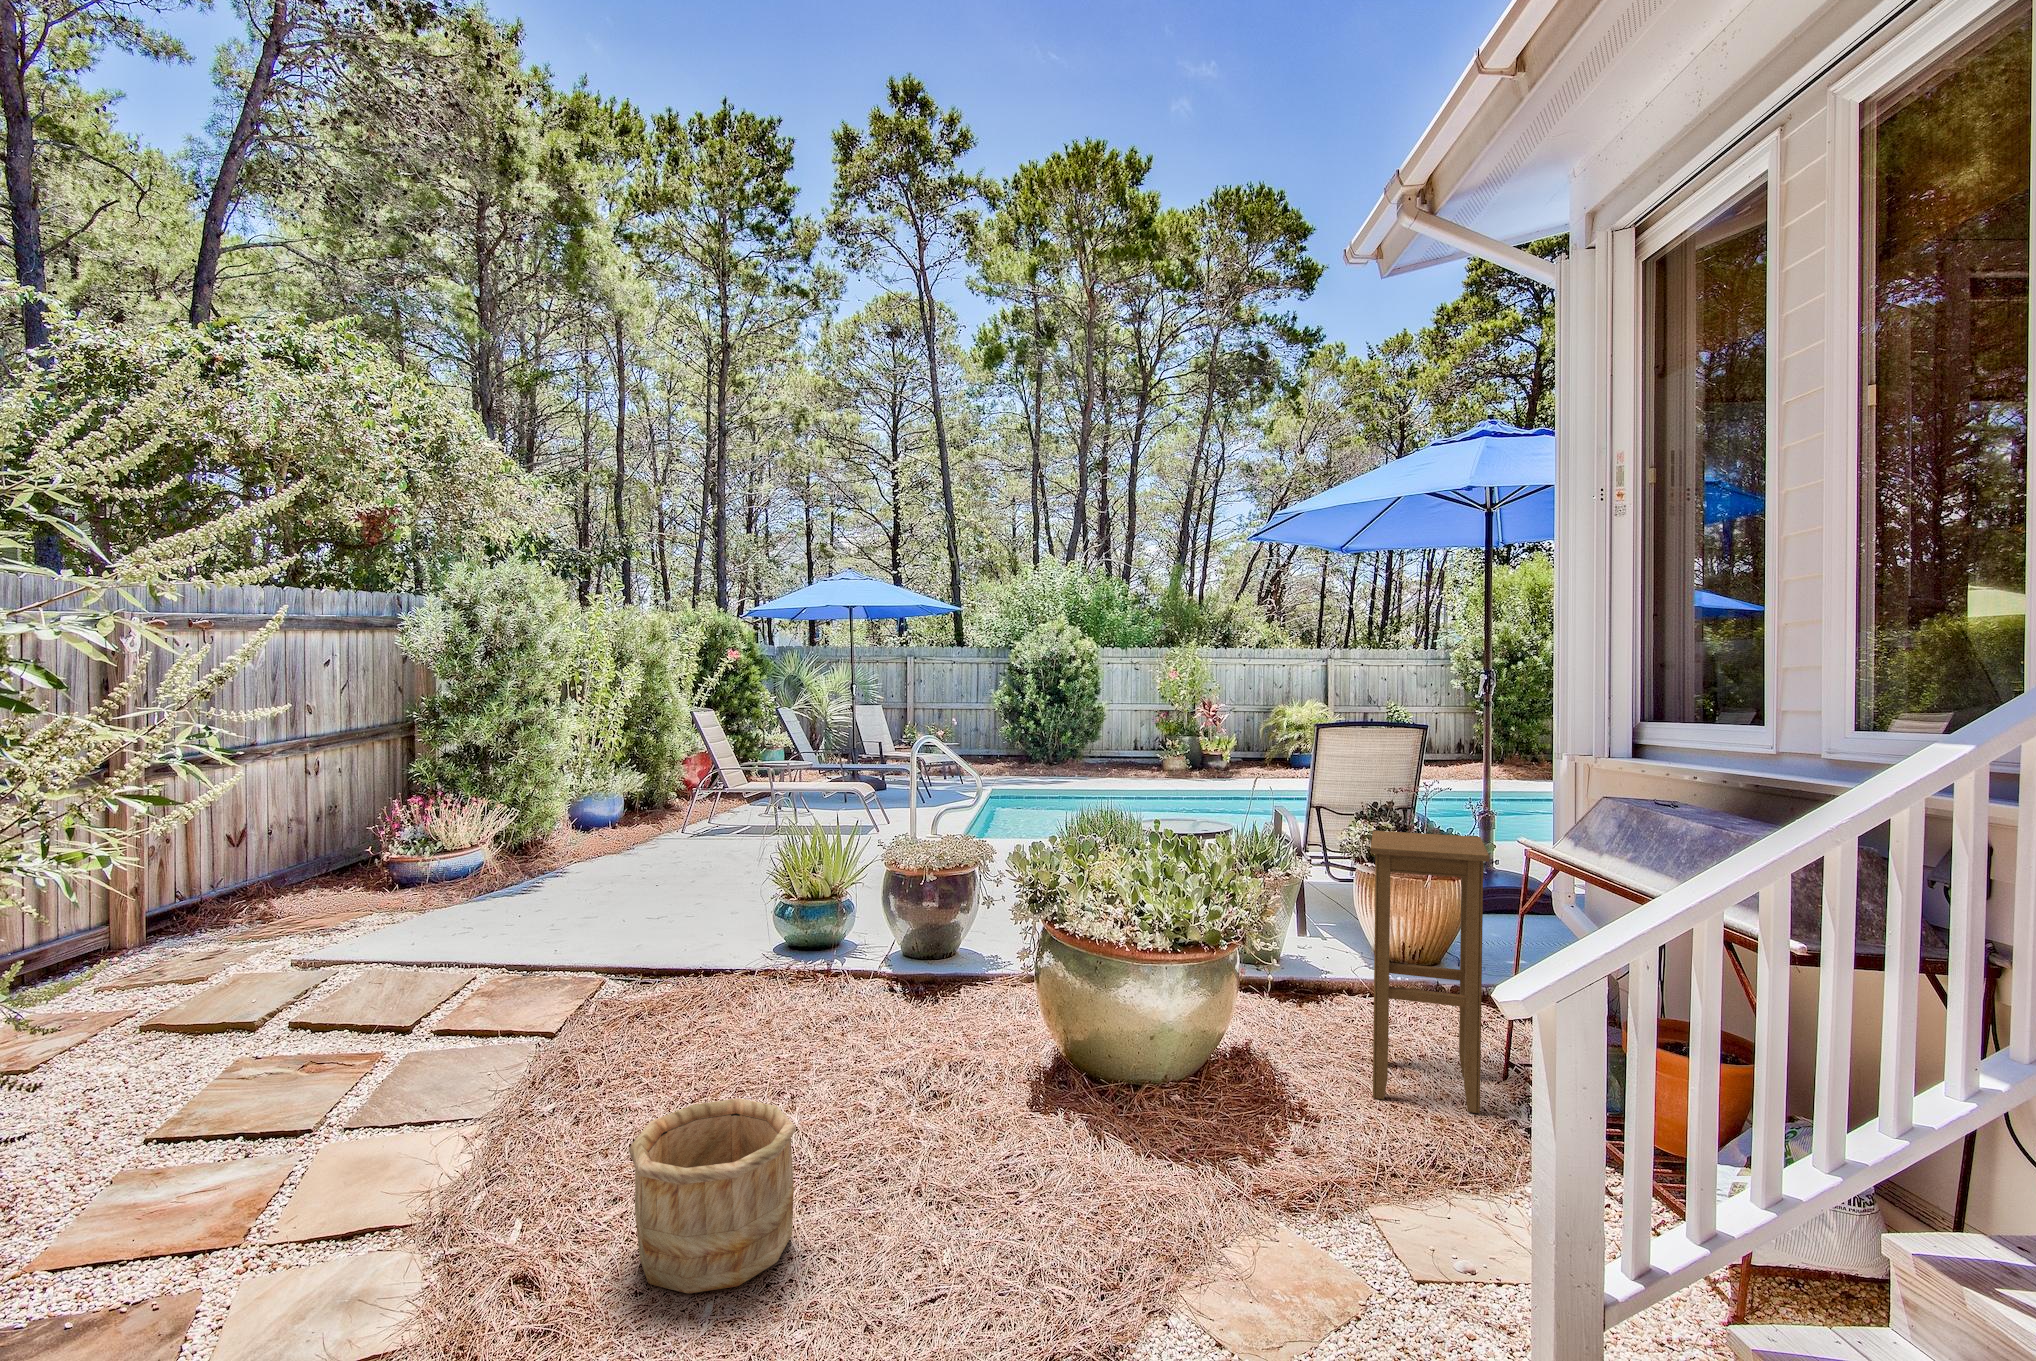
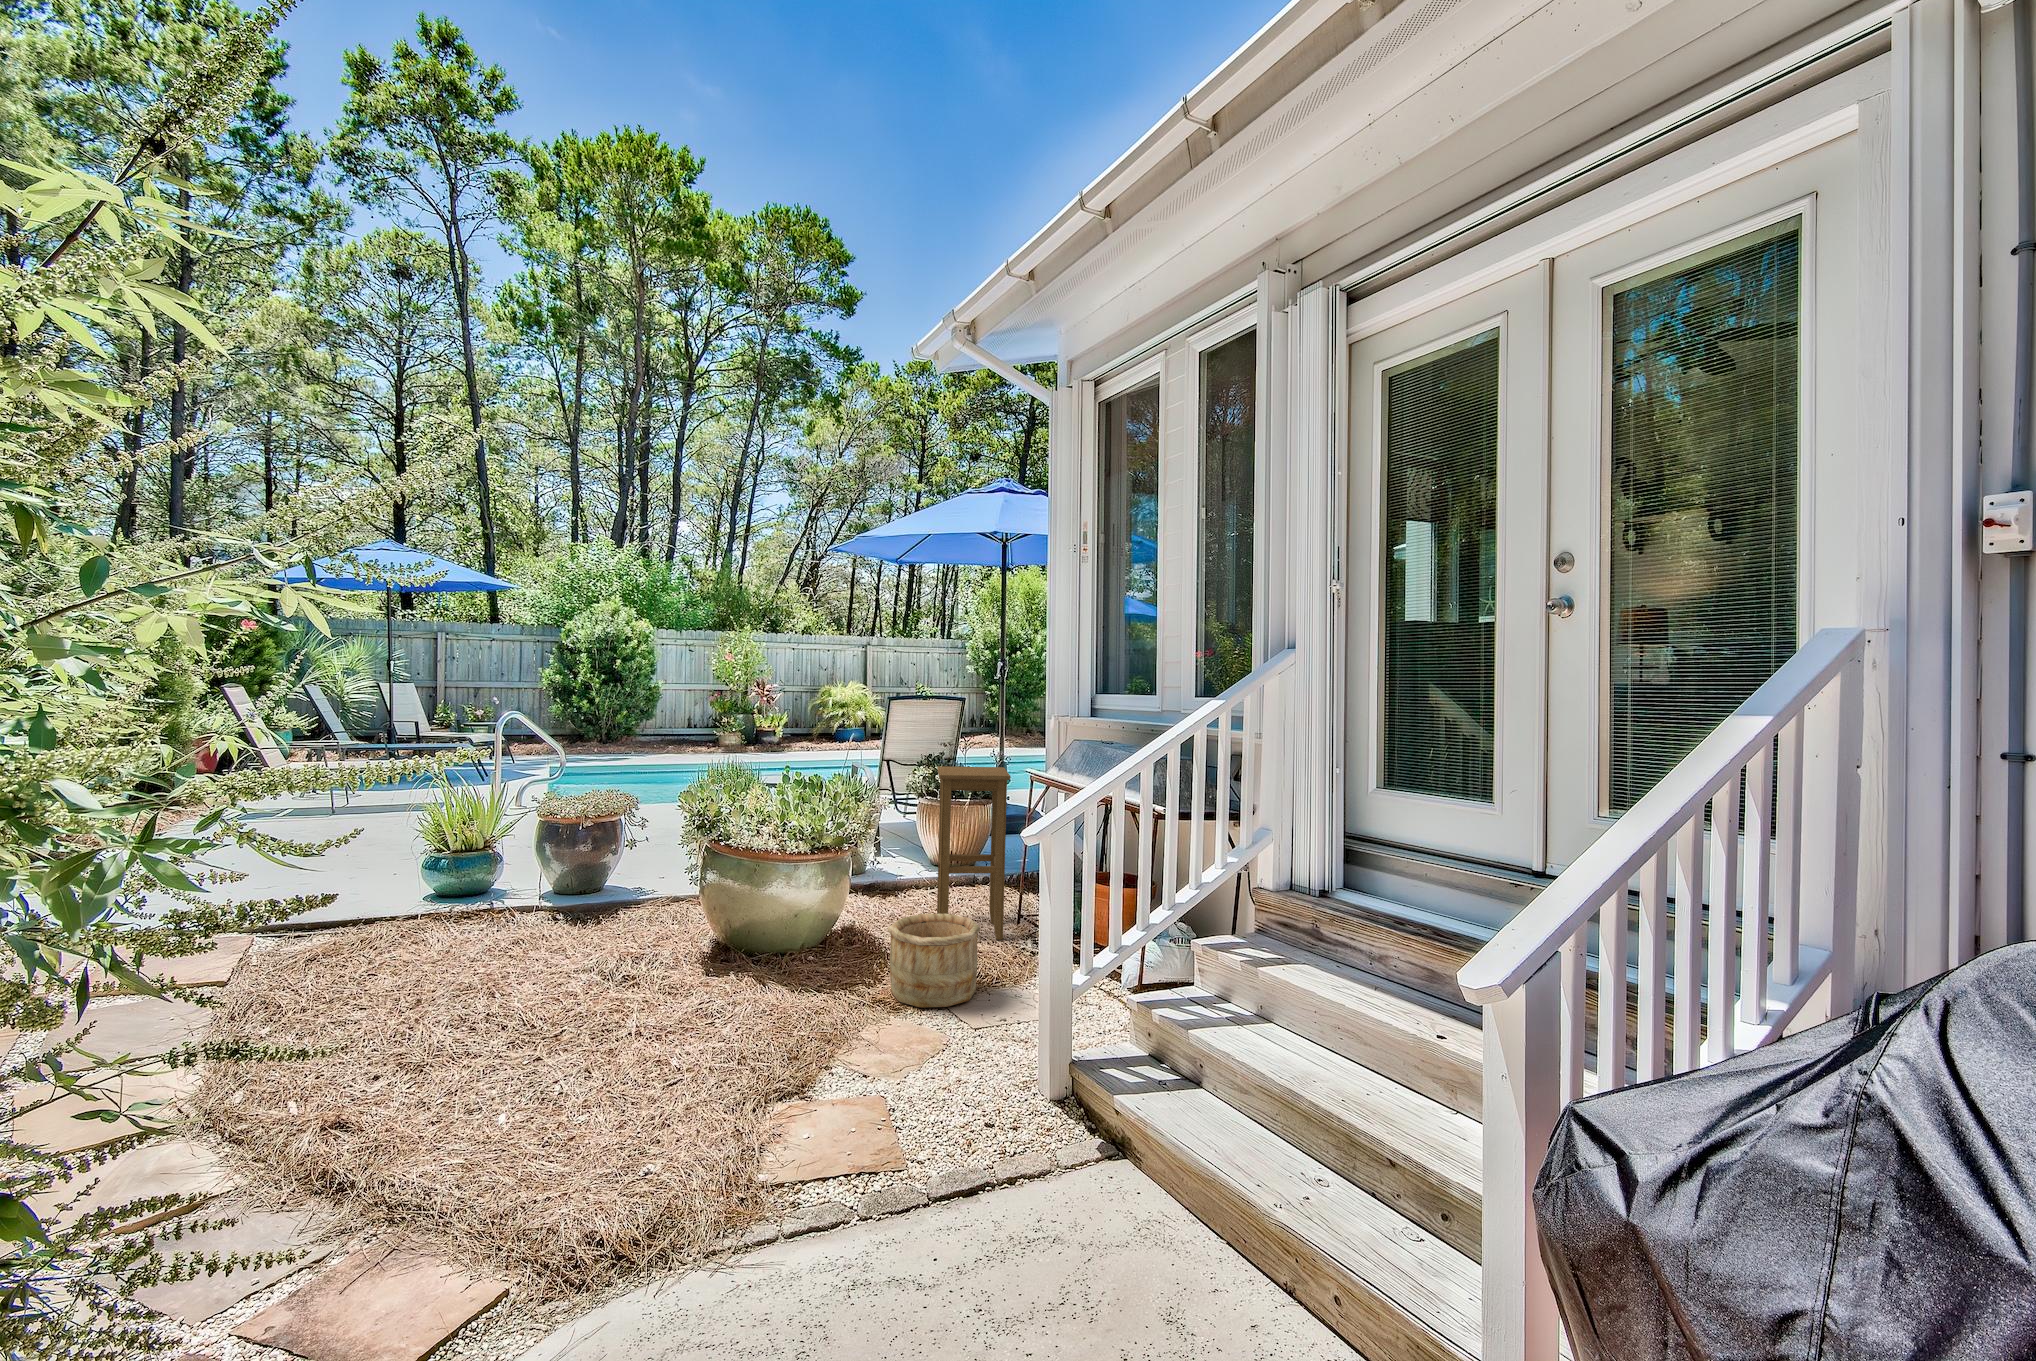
wooden bucket: present [628,1098,796,1293] -> present [888,914,980,1007]

